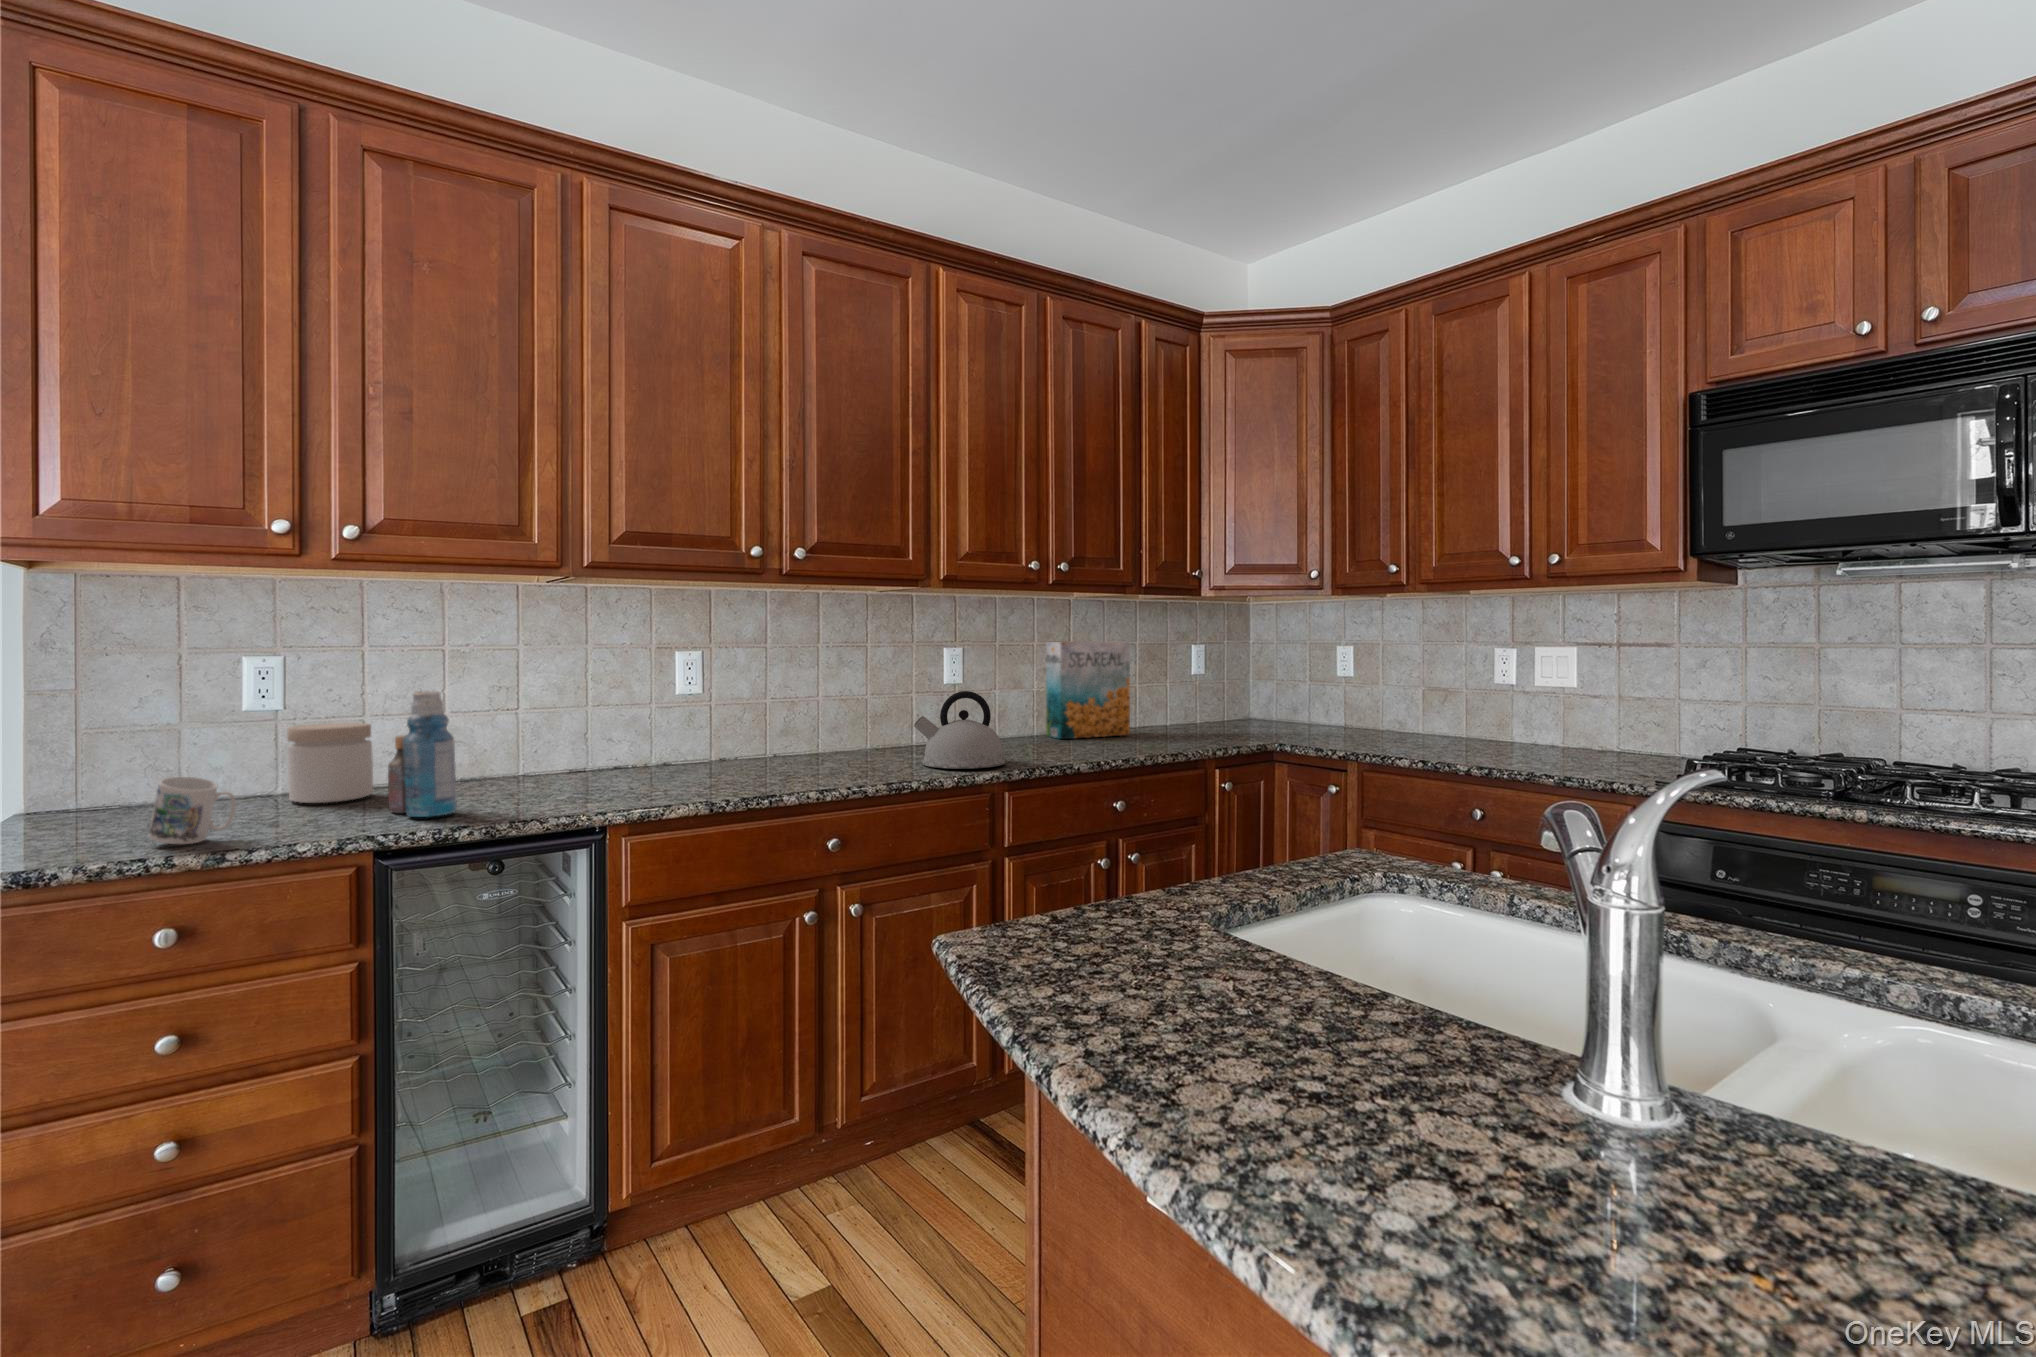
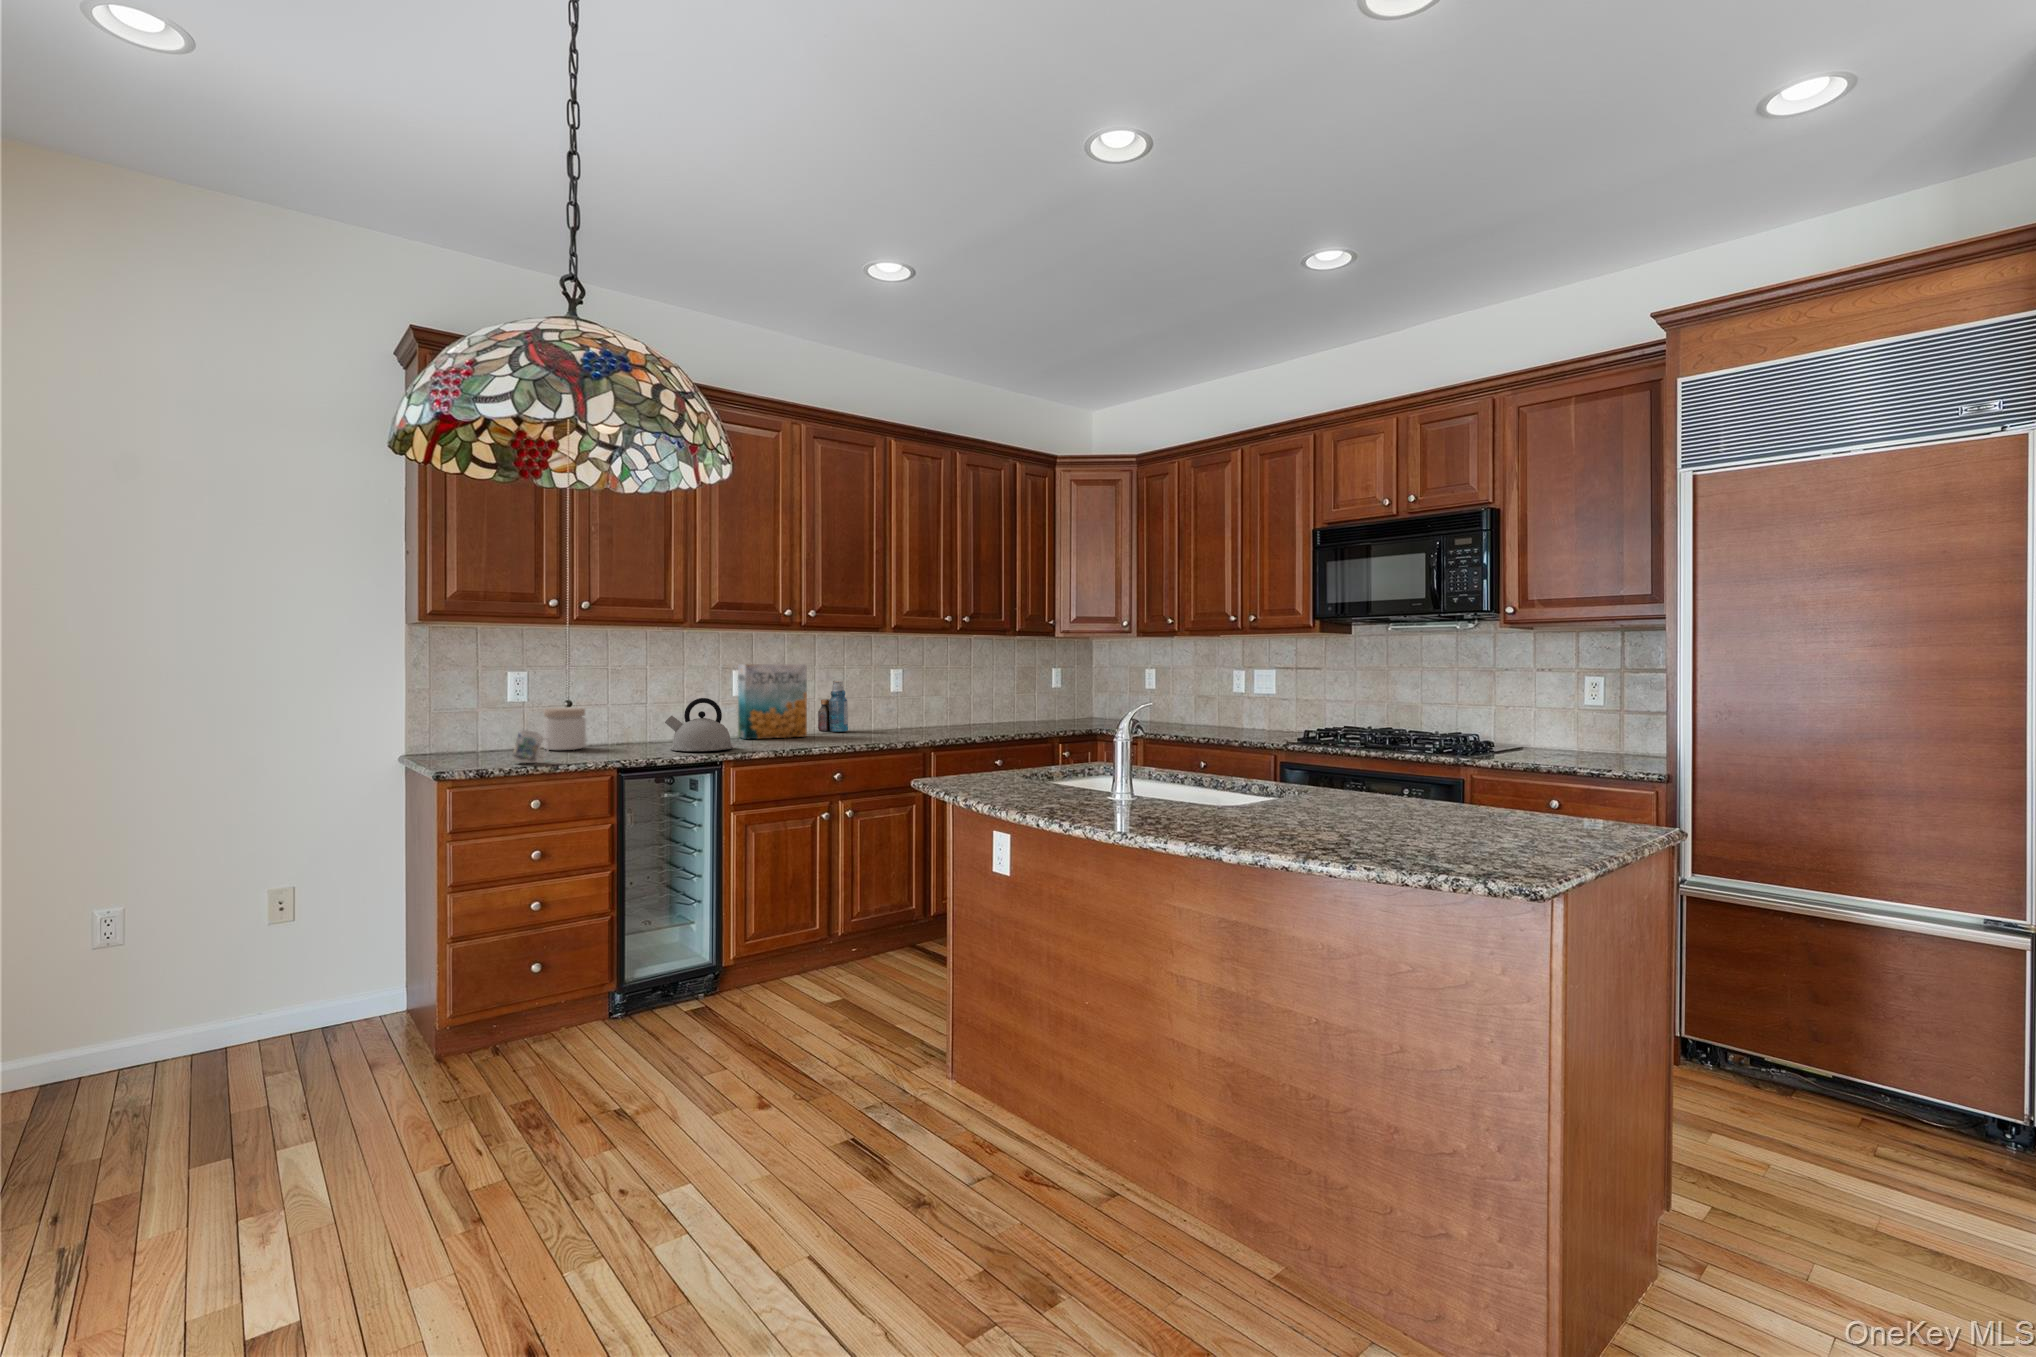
cereal box: present [1046,641,1130,739] -> present [738,664,807,739]
bottle: present [388,691,457,817] -> present [818,681,848,731]
kettle: present [914,691,1006,769] -> present [665,698,732,751]

